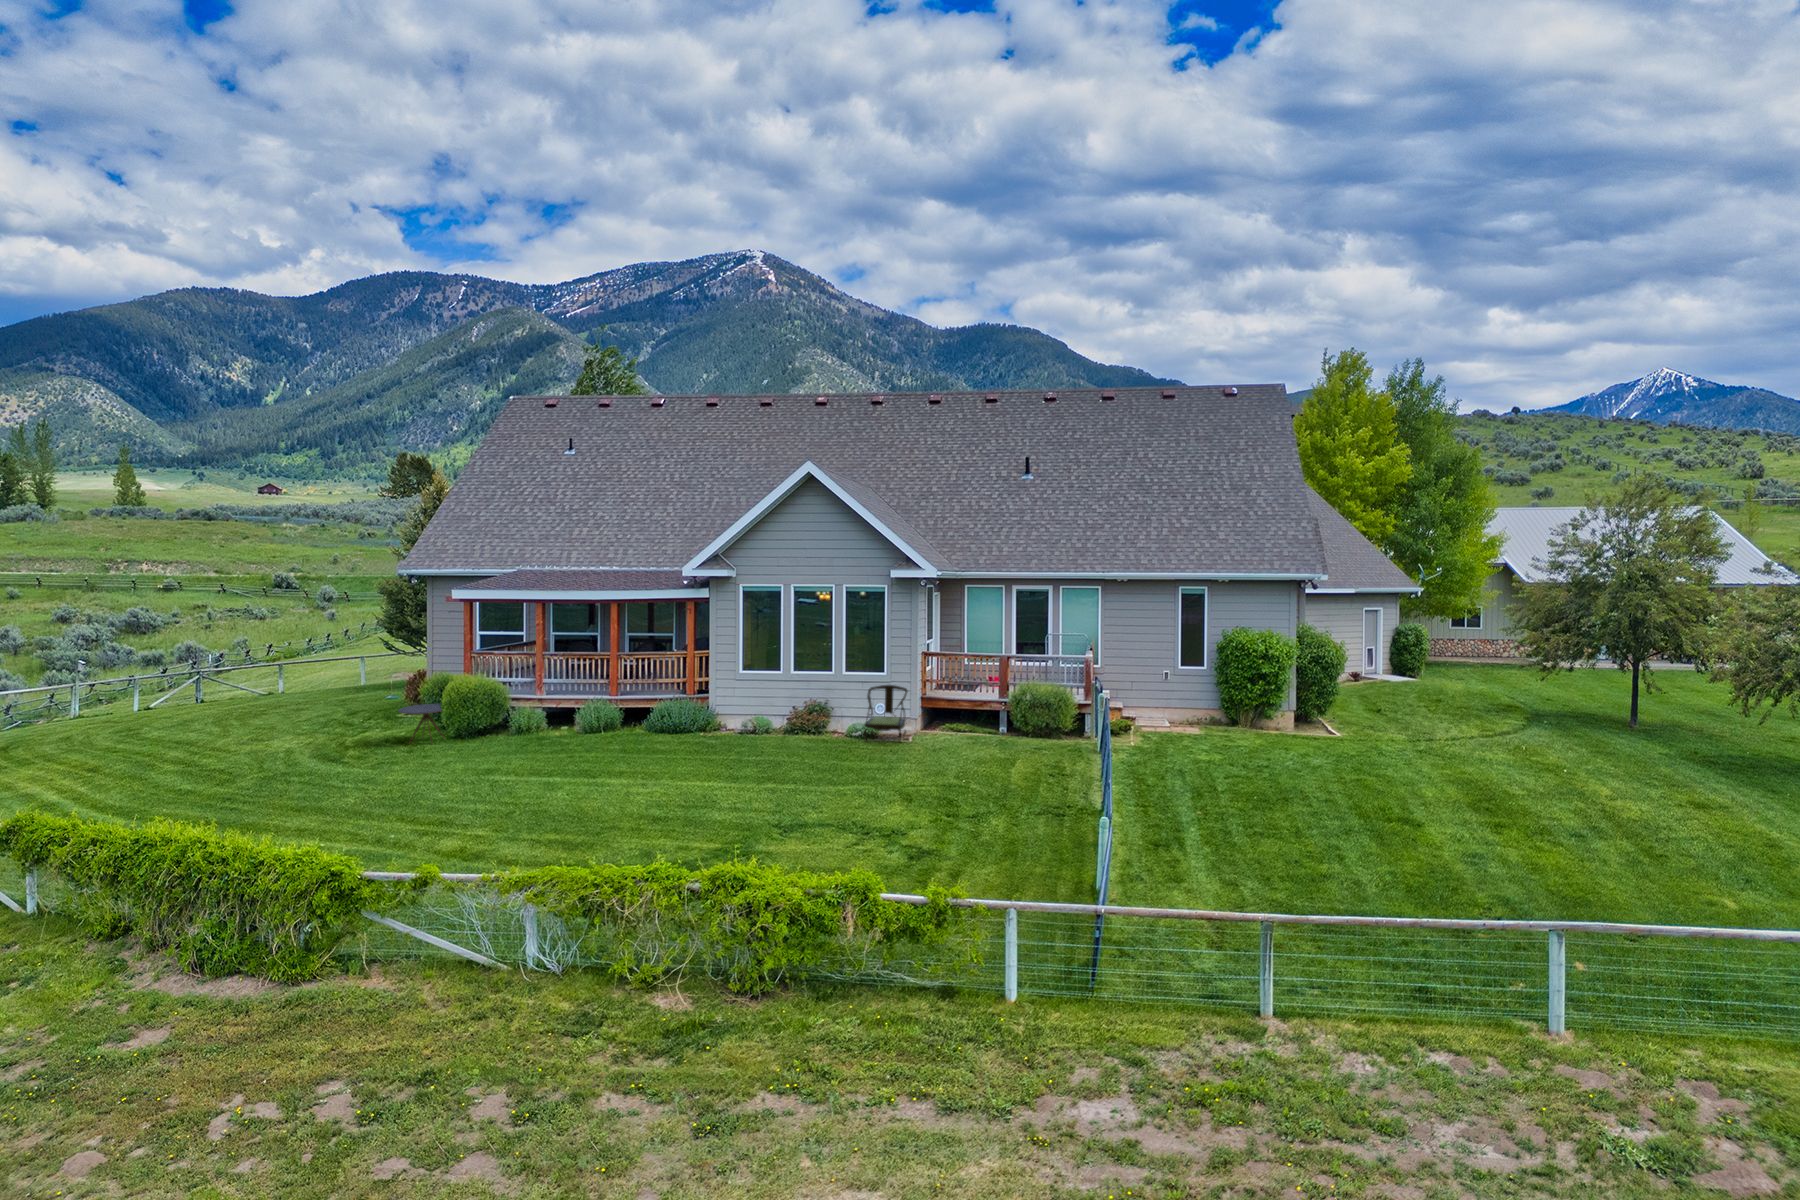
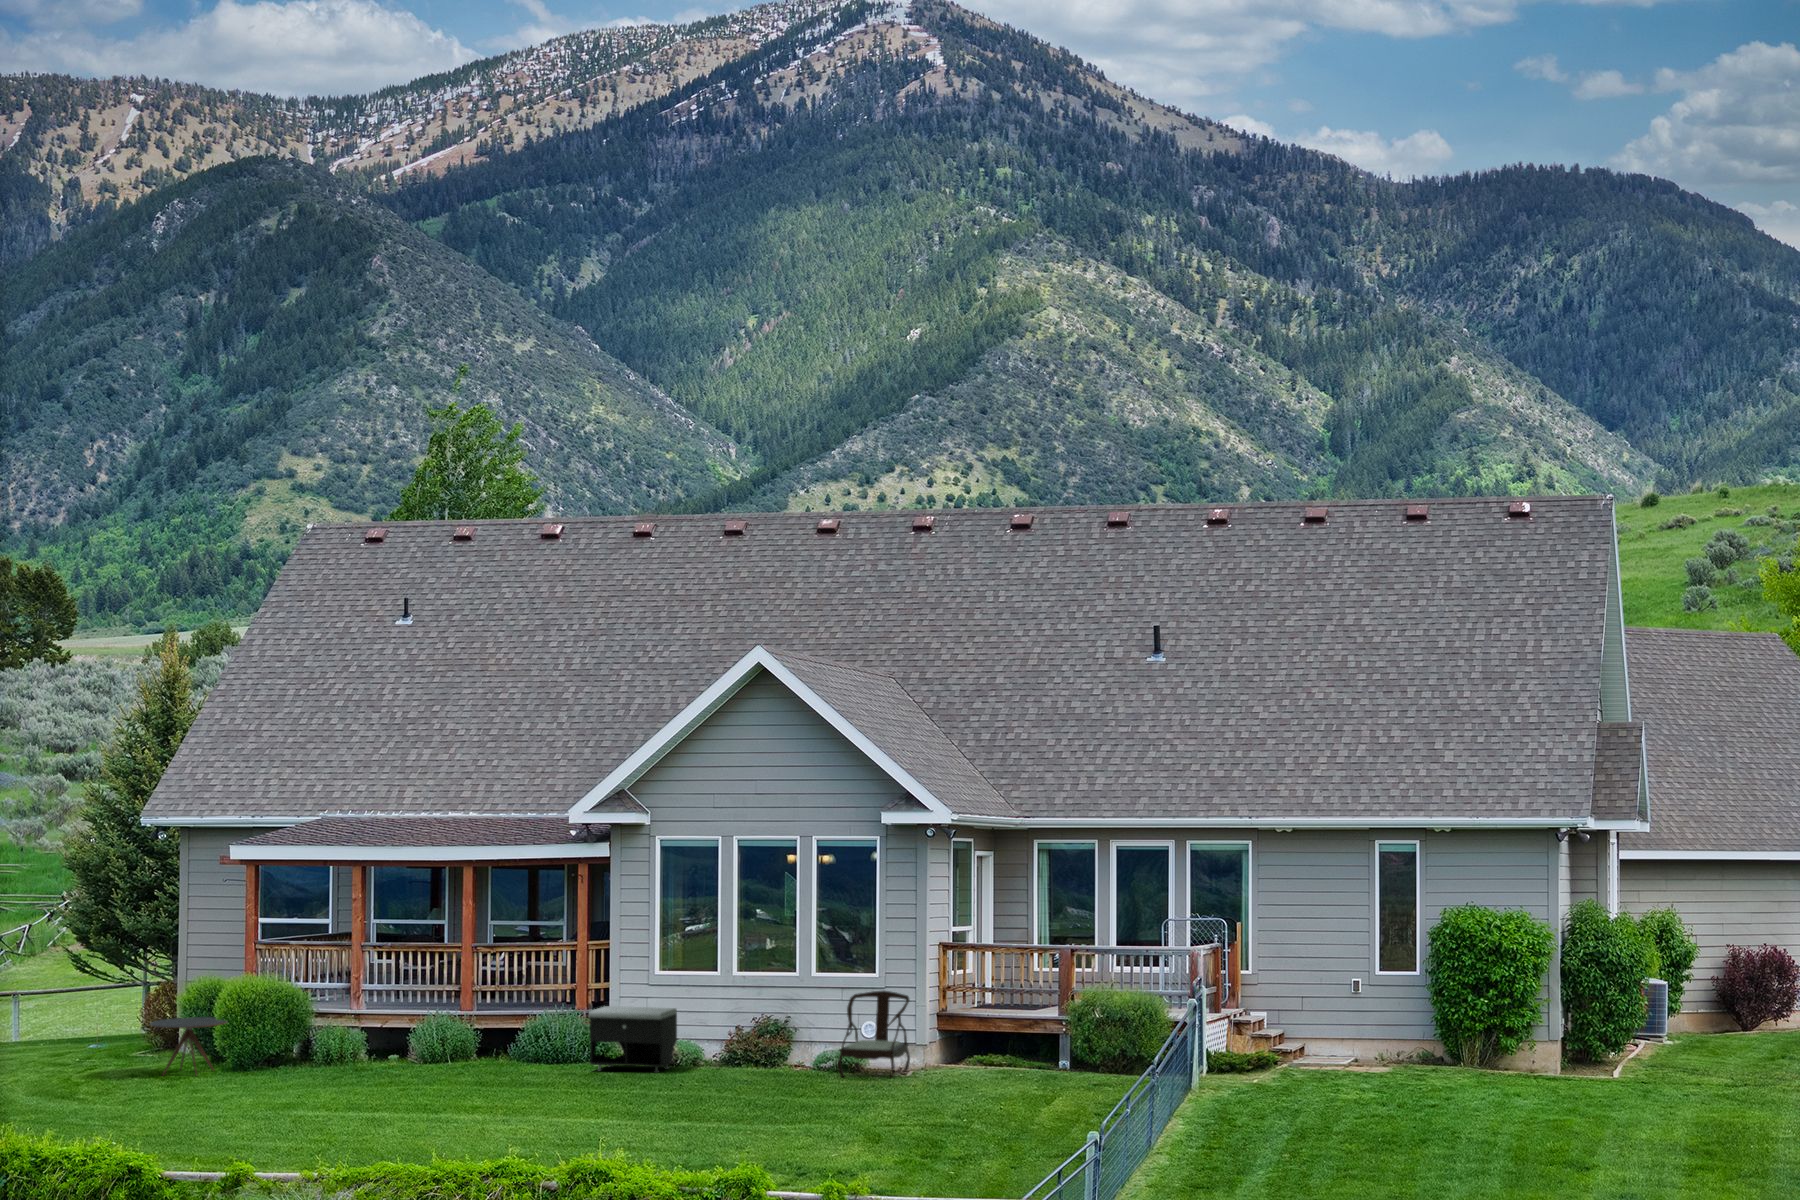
storage bench: none [696,695,754,738] -> present [589,1006,677,1072]

